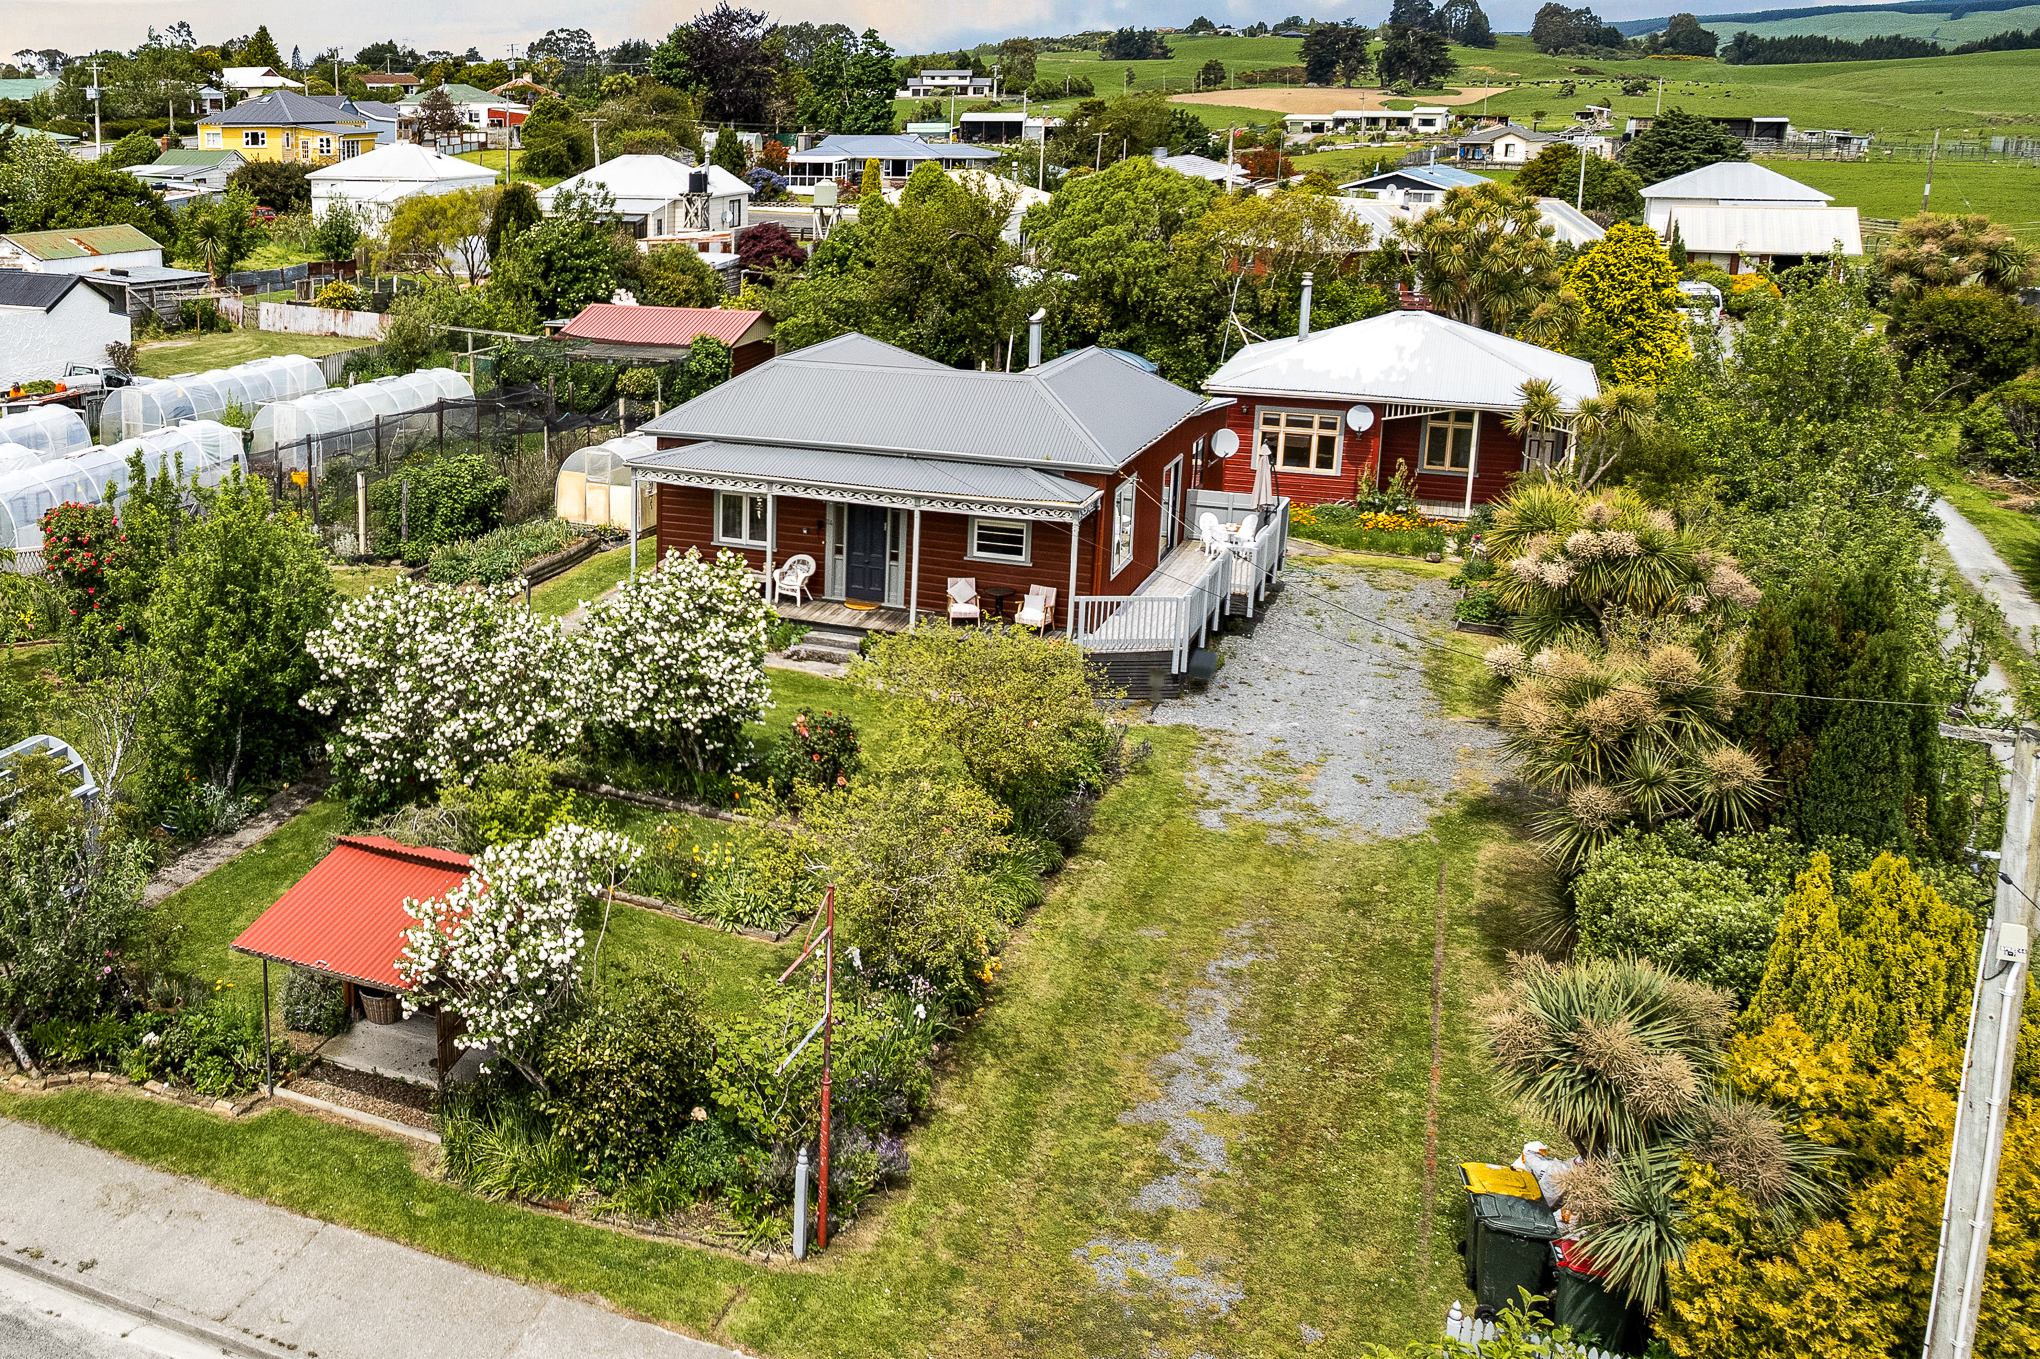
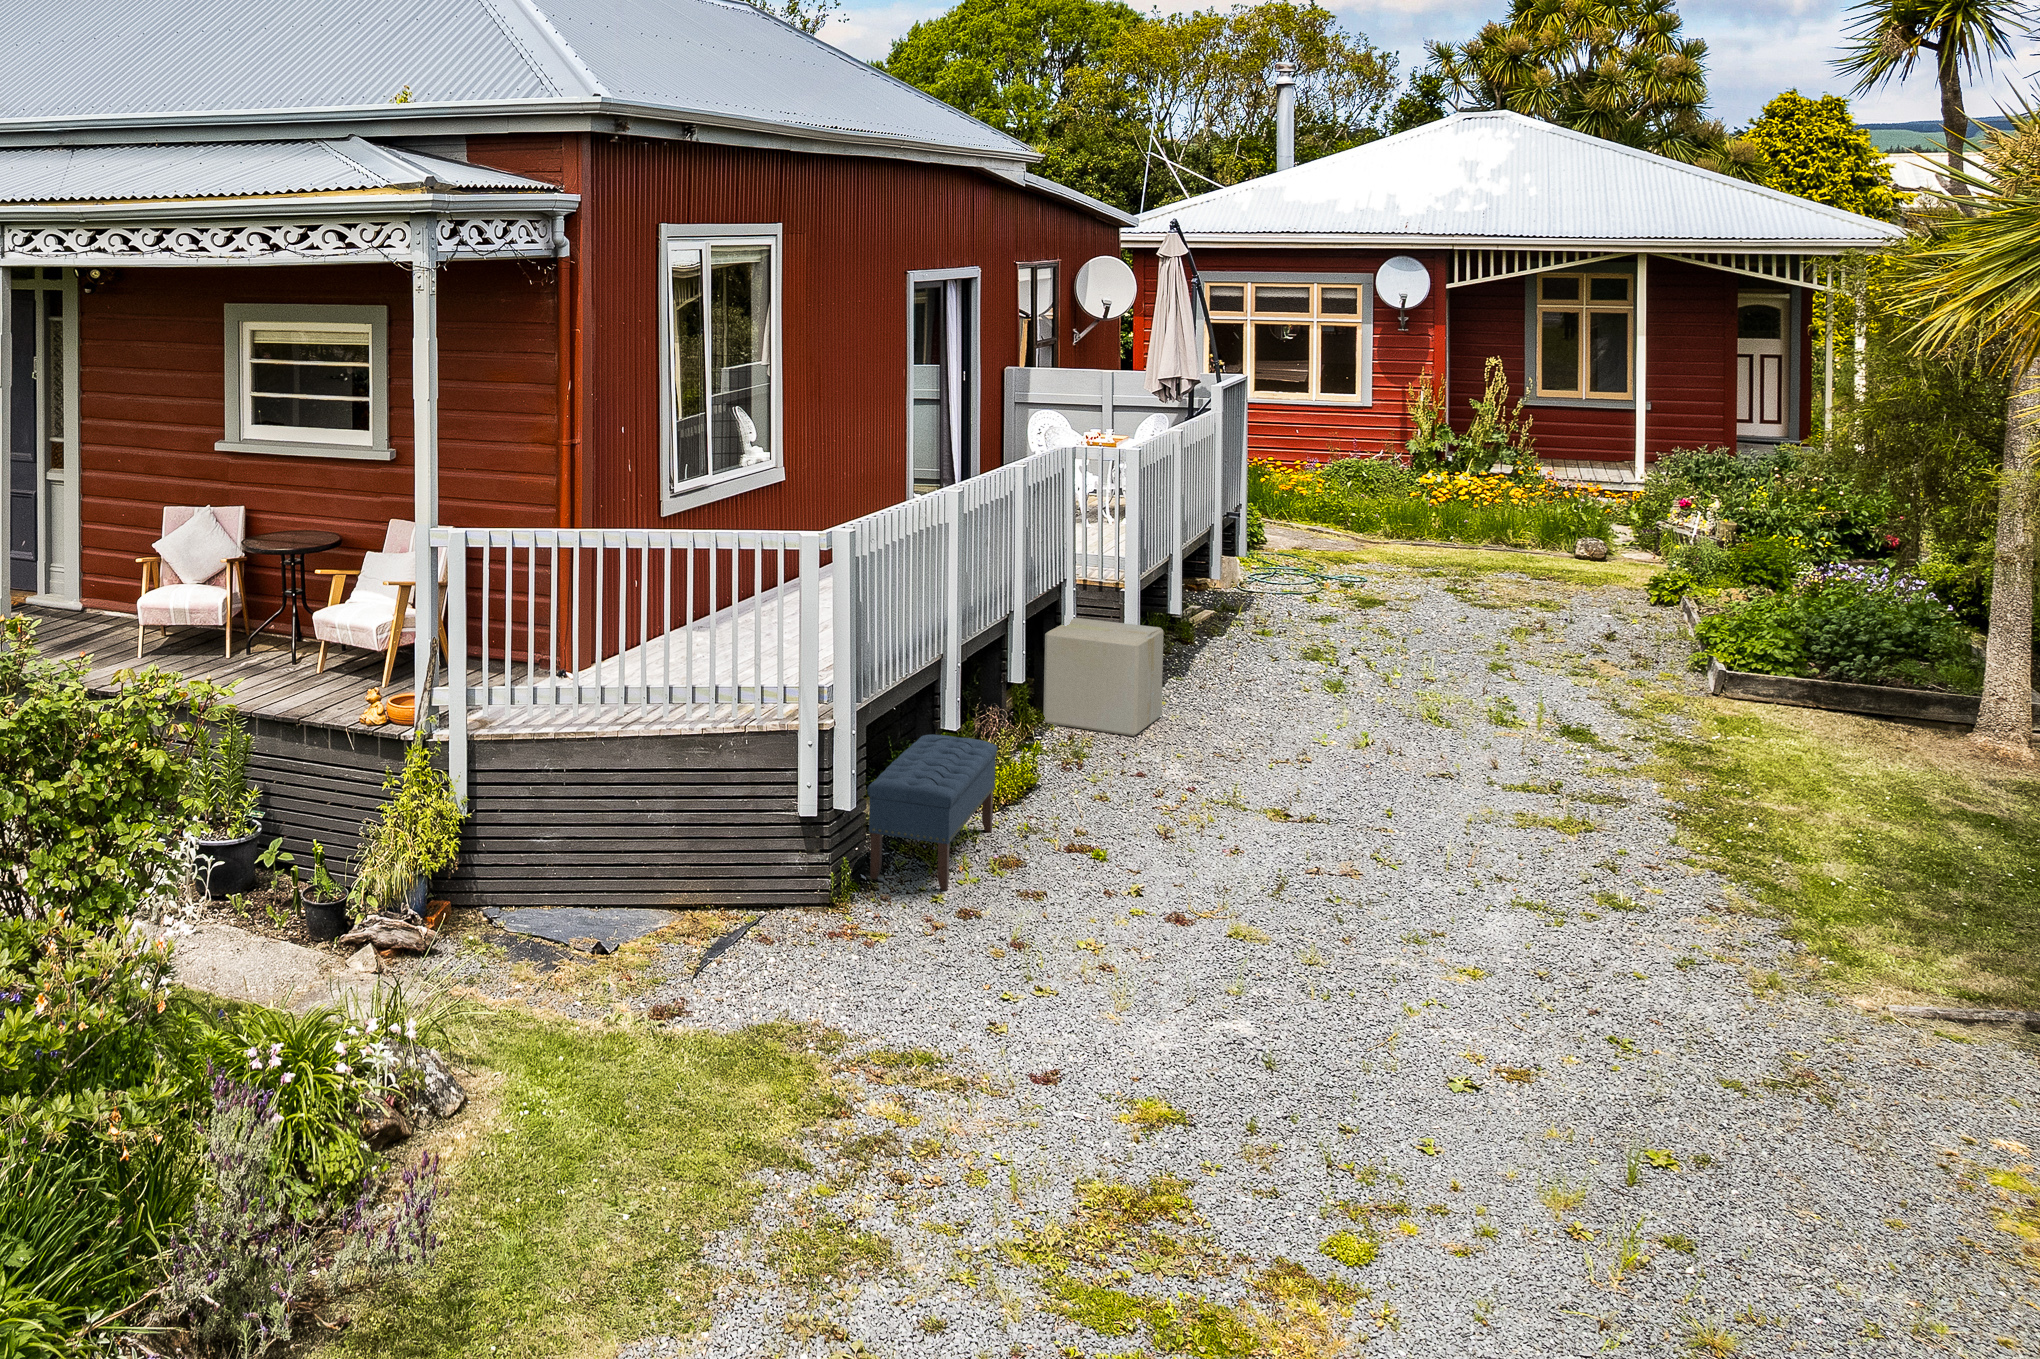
cardboard box: none [1220,606,1261,646] -> present [1043,618,1163,736]
planter: present [1148,668,1167,703] -> none [687,783,765,932]

